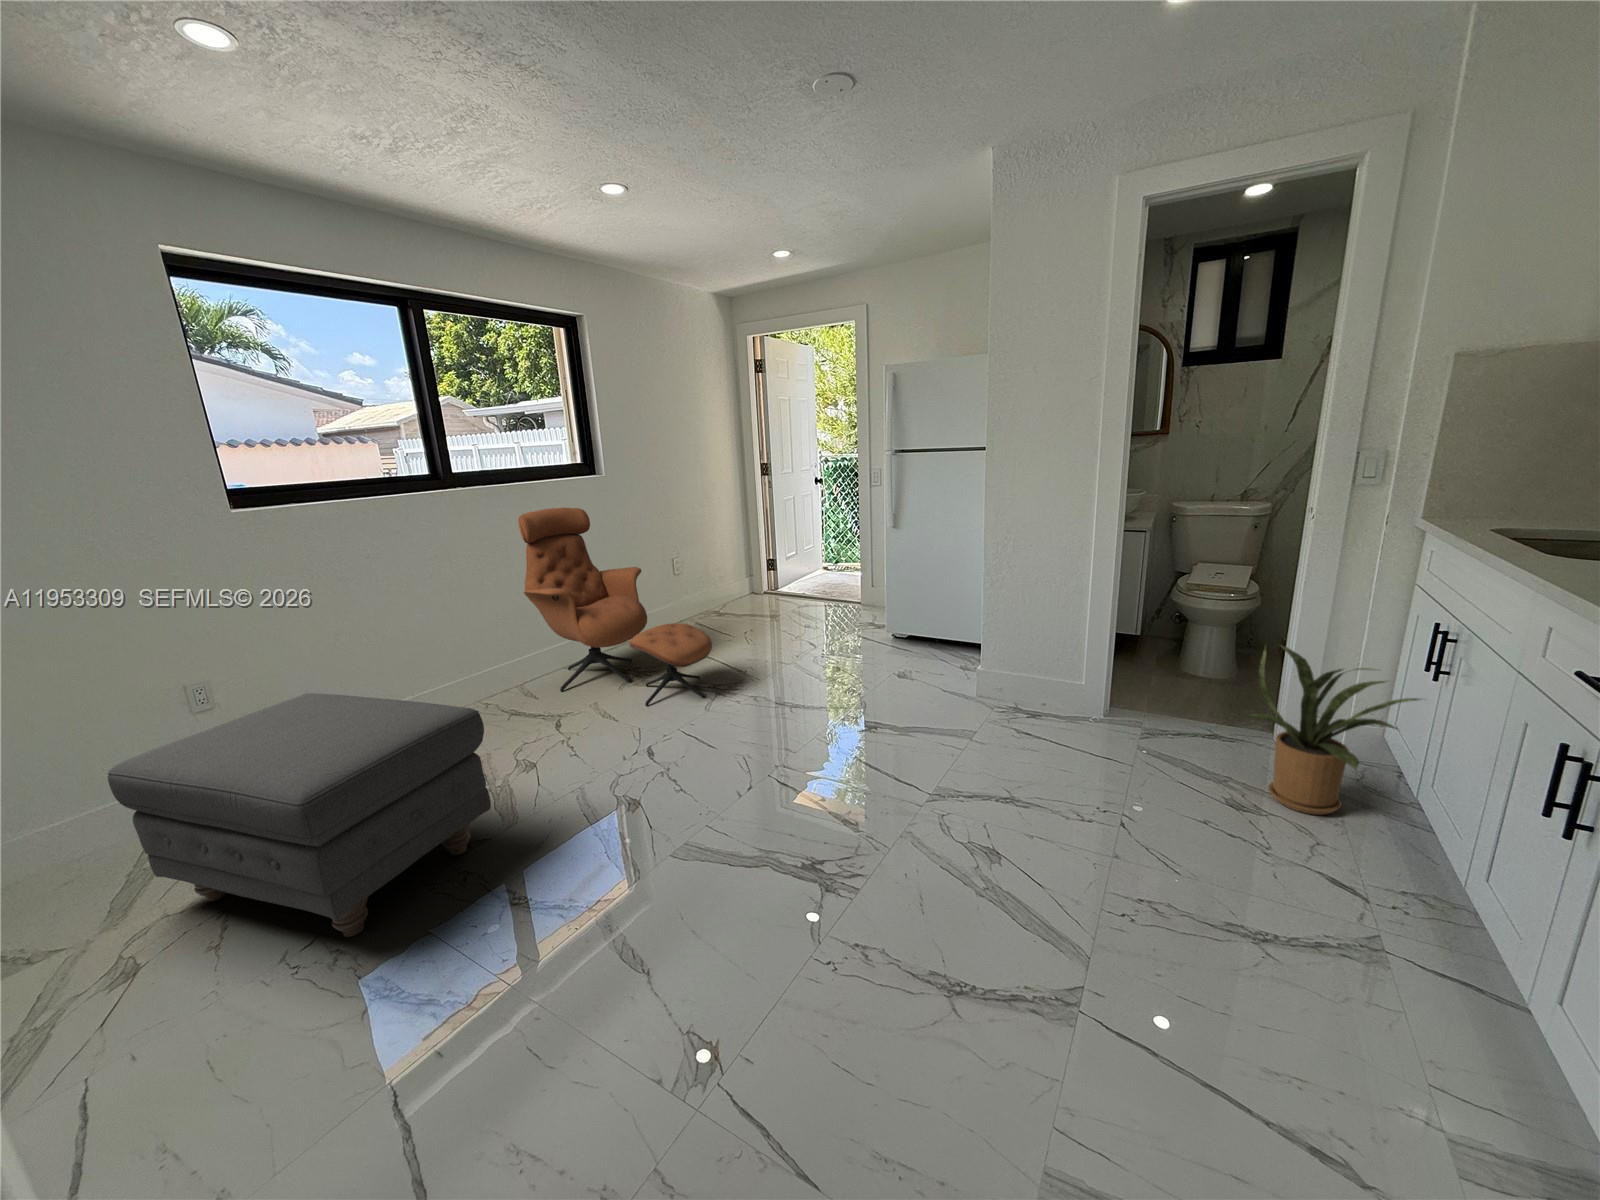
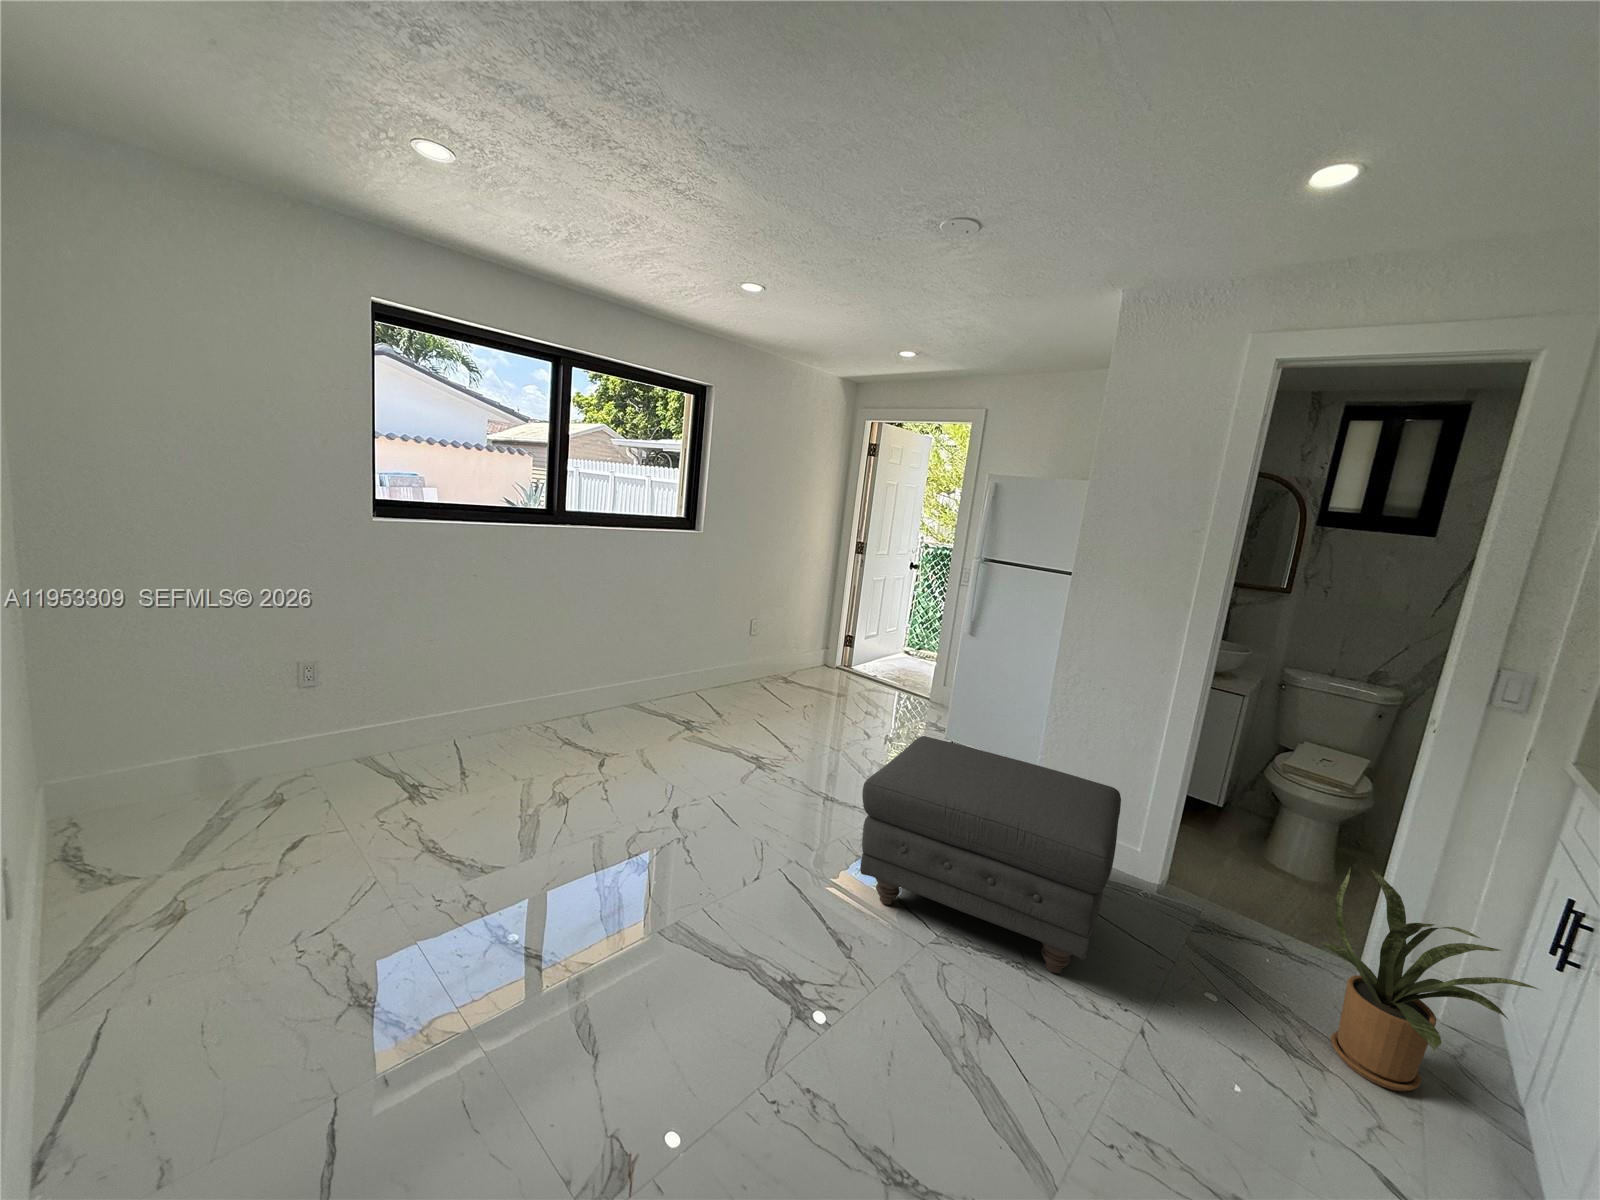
lounge chair: present [518,508,712,706] -> none [601,555,763,770]
ottoman: present [108,693,491,937] -> present [860,736,1121,973]

